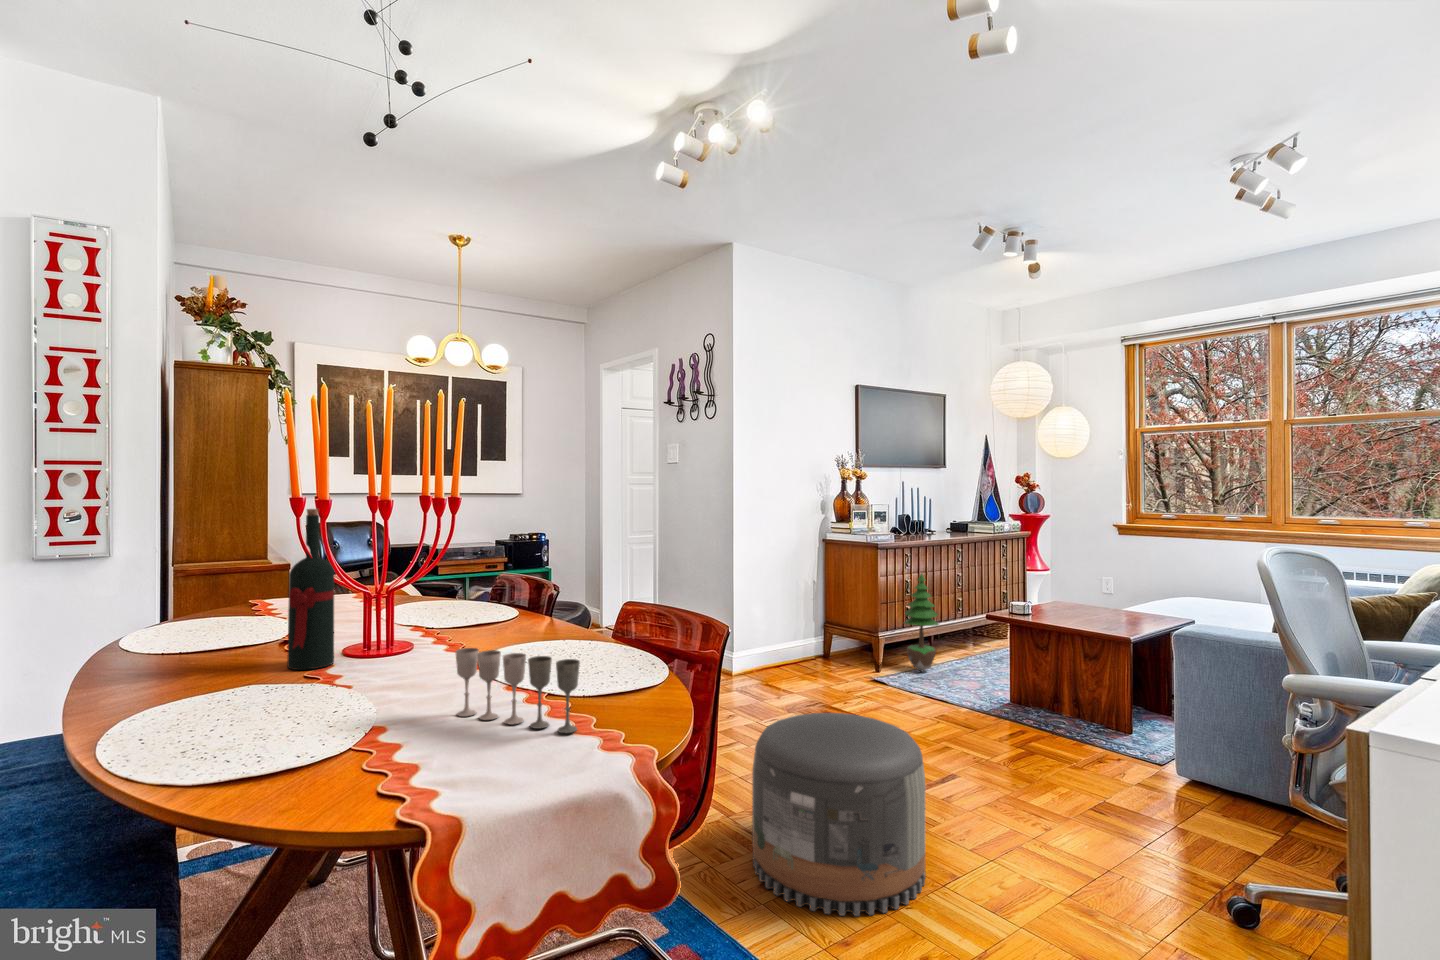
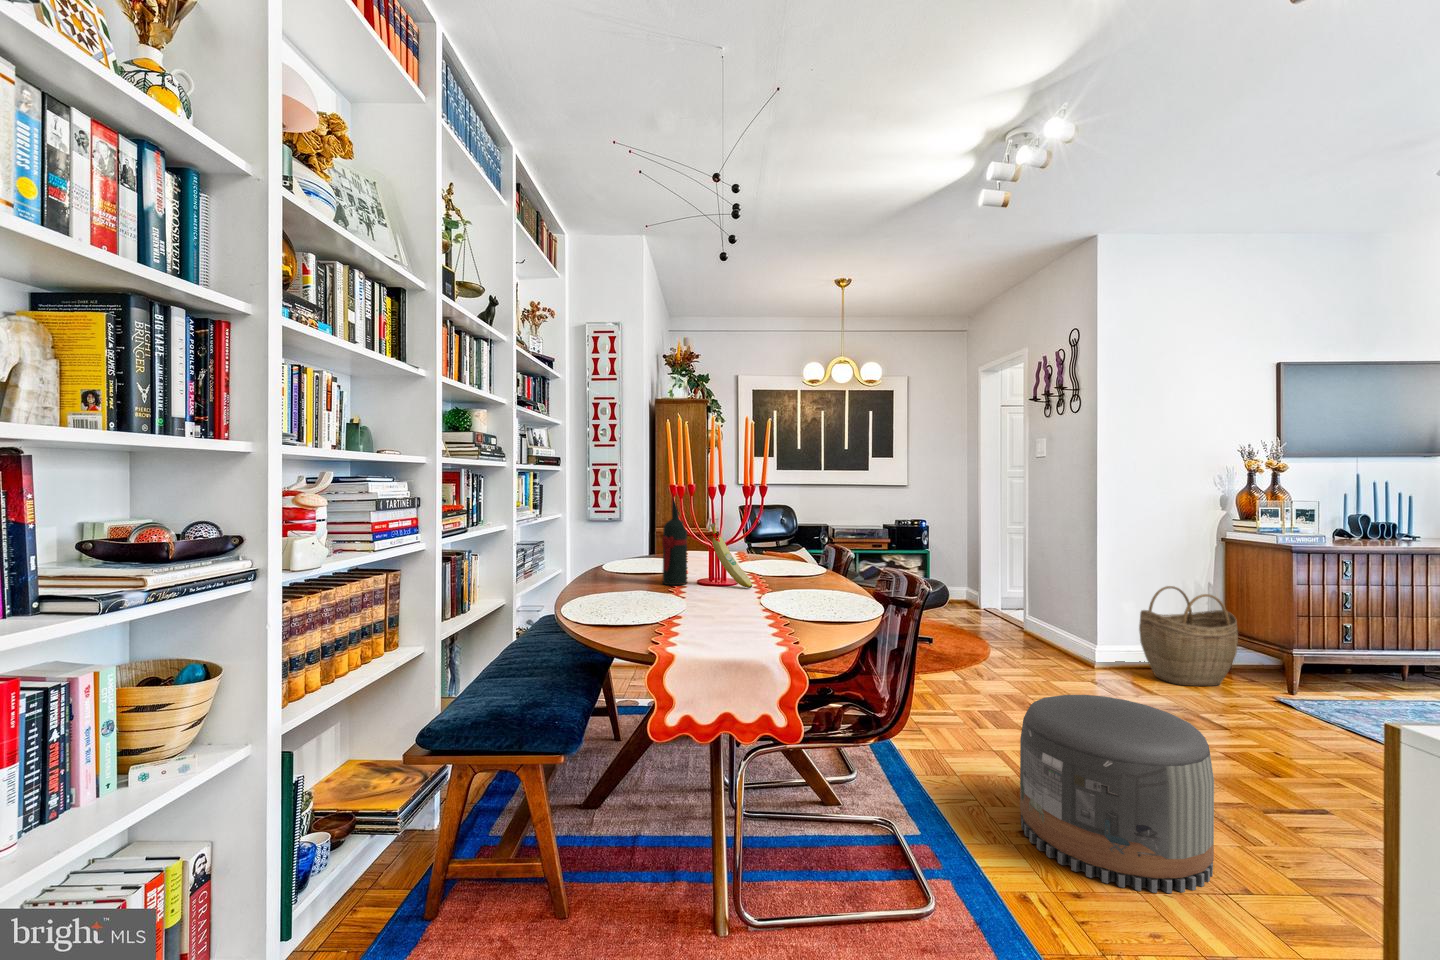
fruit: none [381,560,454,656] -> present [710,523,752,588]
potted tree: present [904,573,939,672] -> none [1331,583,1392,705]
woven basket: none [769,586,842,679] -> present [1139,586,1238,686]
wine glass: present [456,648,580,733] -> none [720,575,777,631]

